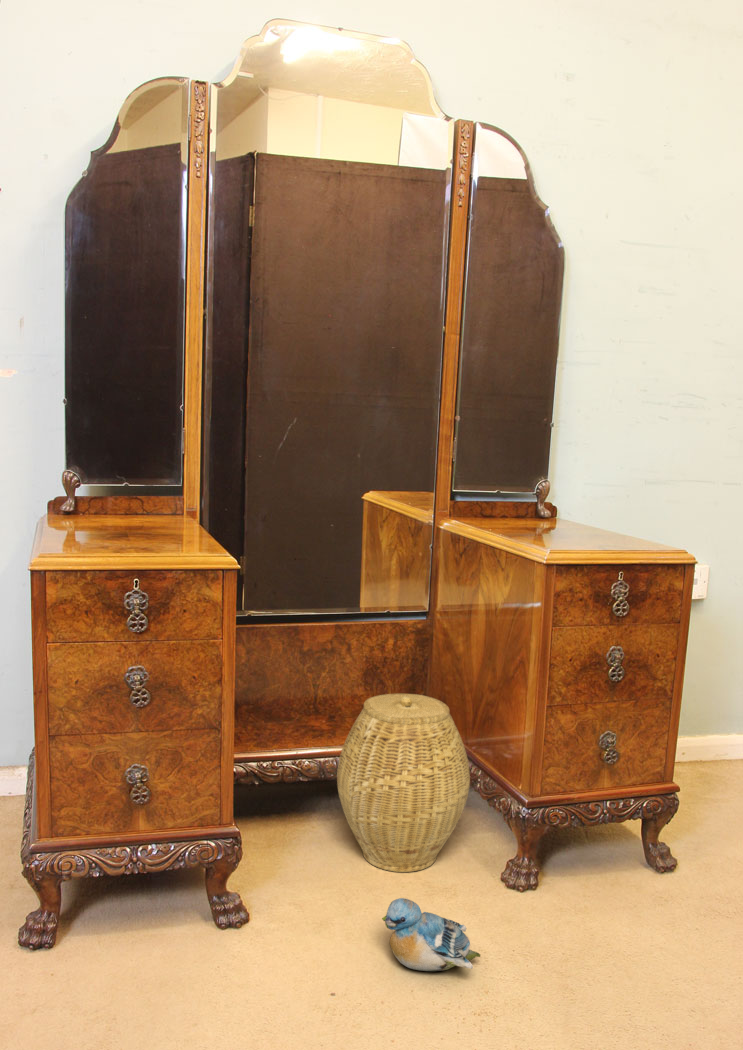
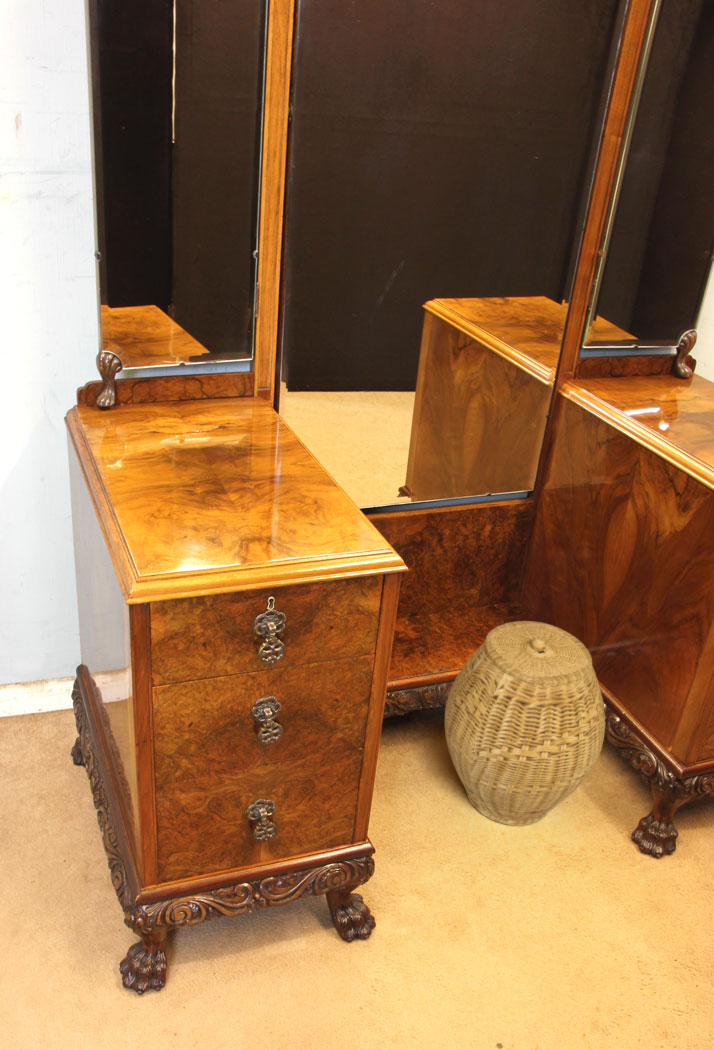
plush toy: present [382,898,480,971] -> none [552,924,656,998]

